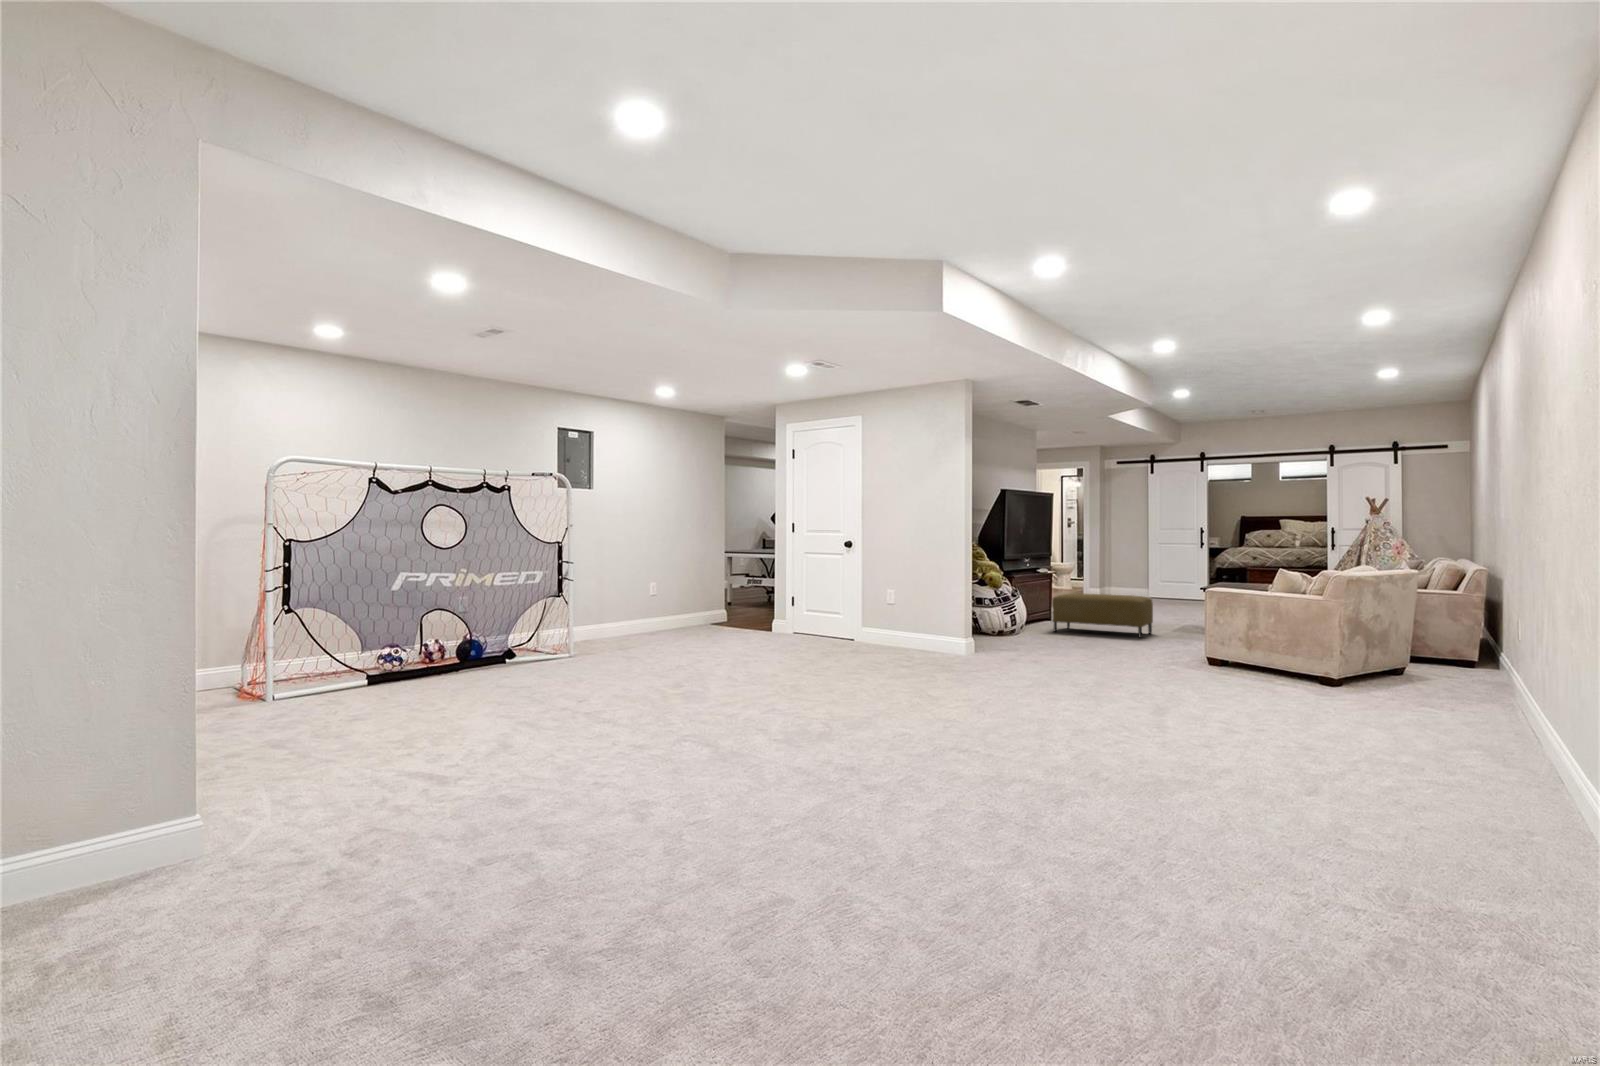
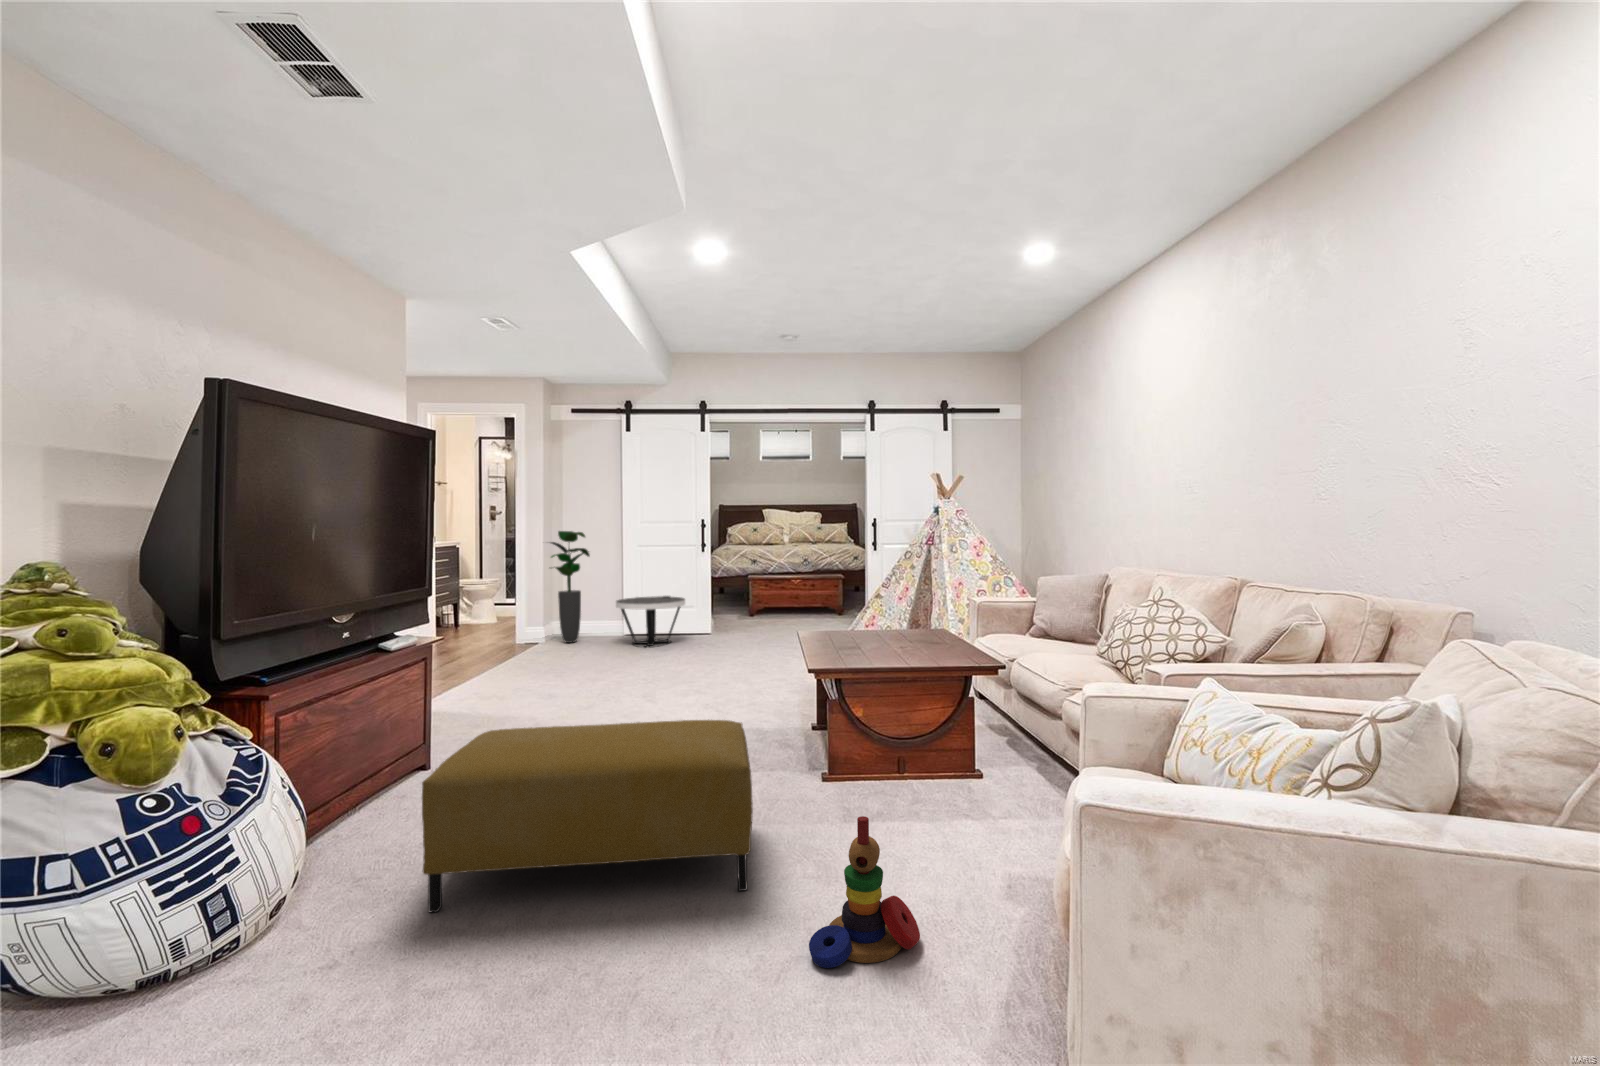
potted plant: none [1098,534,1127,599] -> present [551,531,590,643]
side table: none [1140,575,1186,604] -> present [616,595,685,647]
stacking toy: none [1148,611,1182,645] -> present [809,816,920,968]

